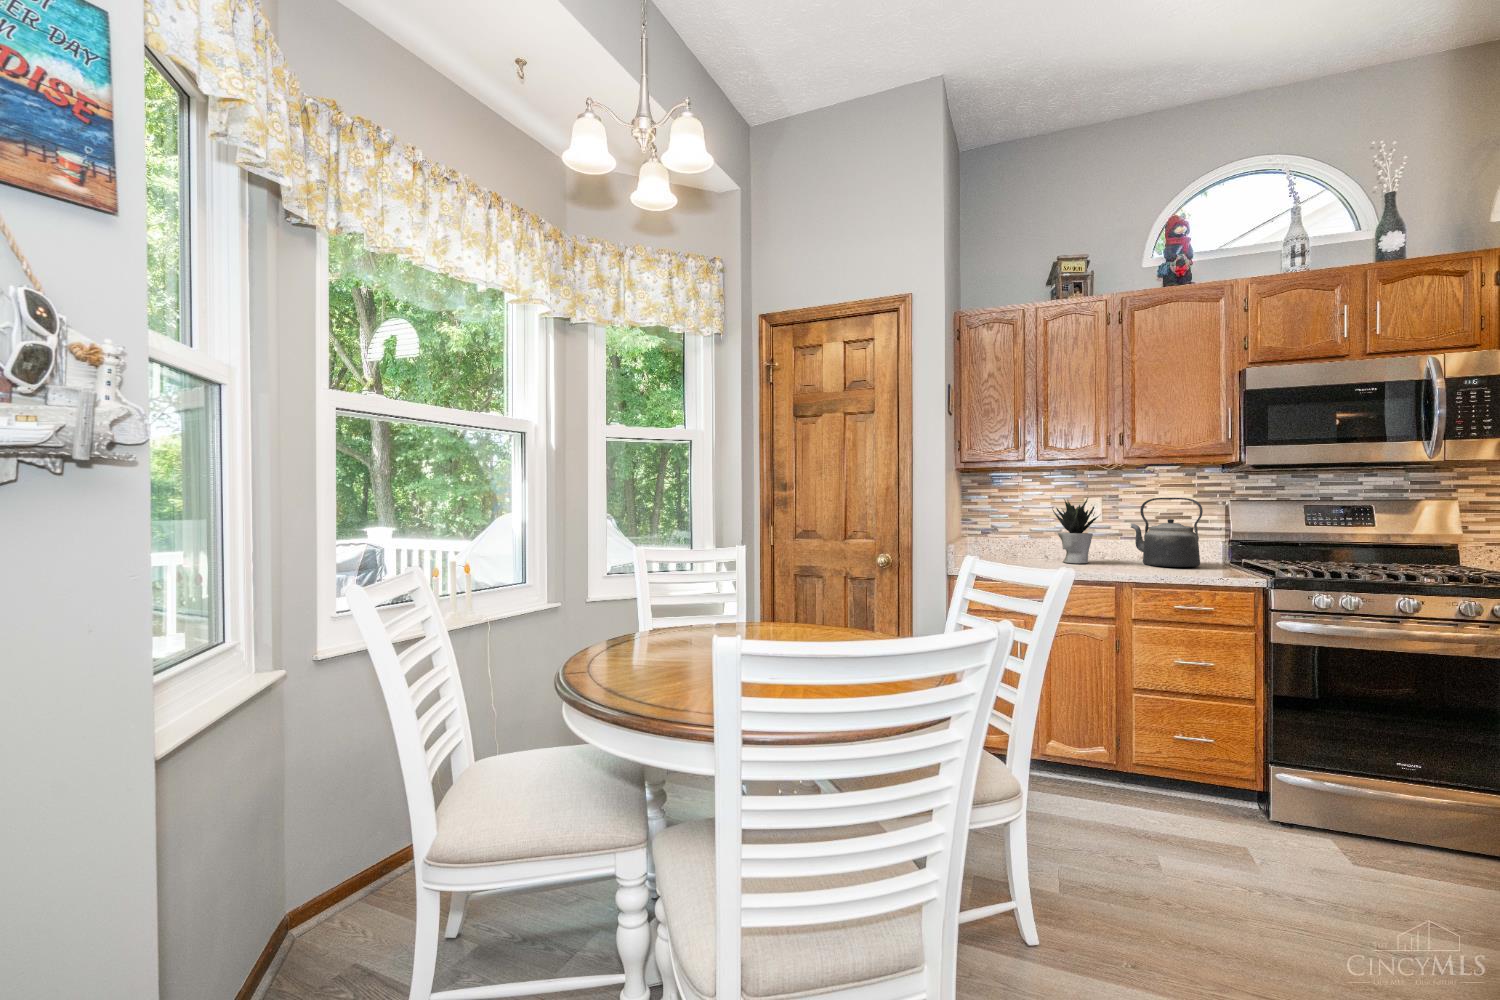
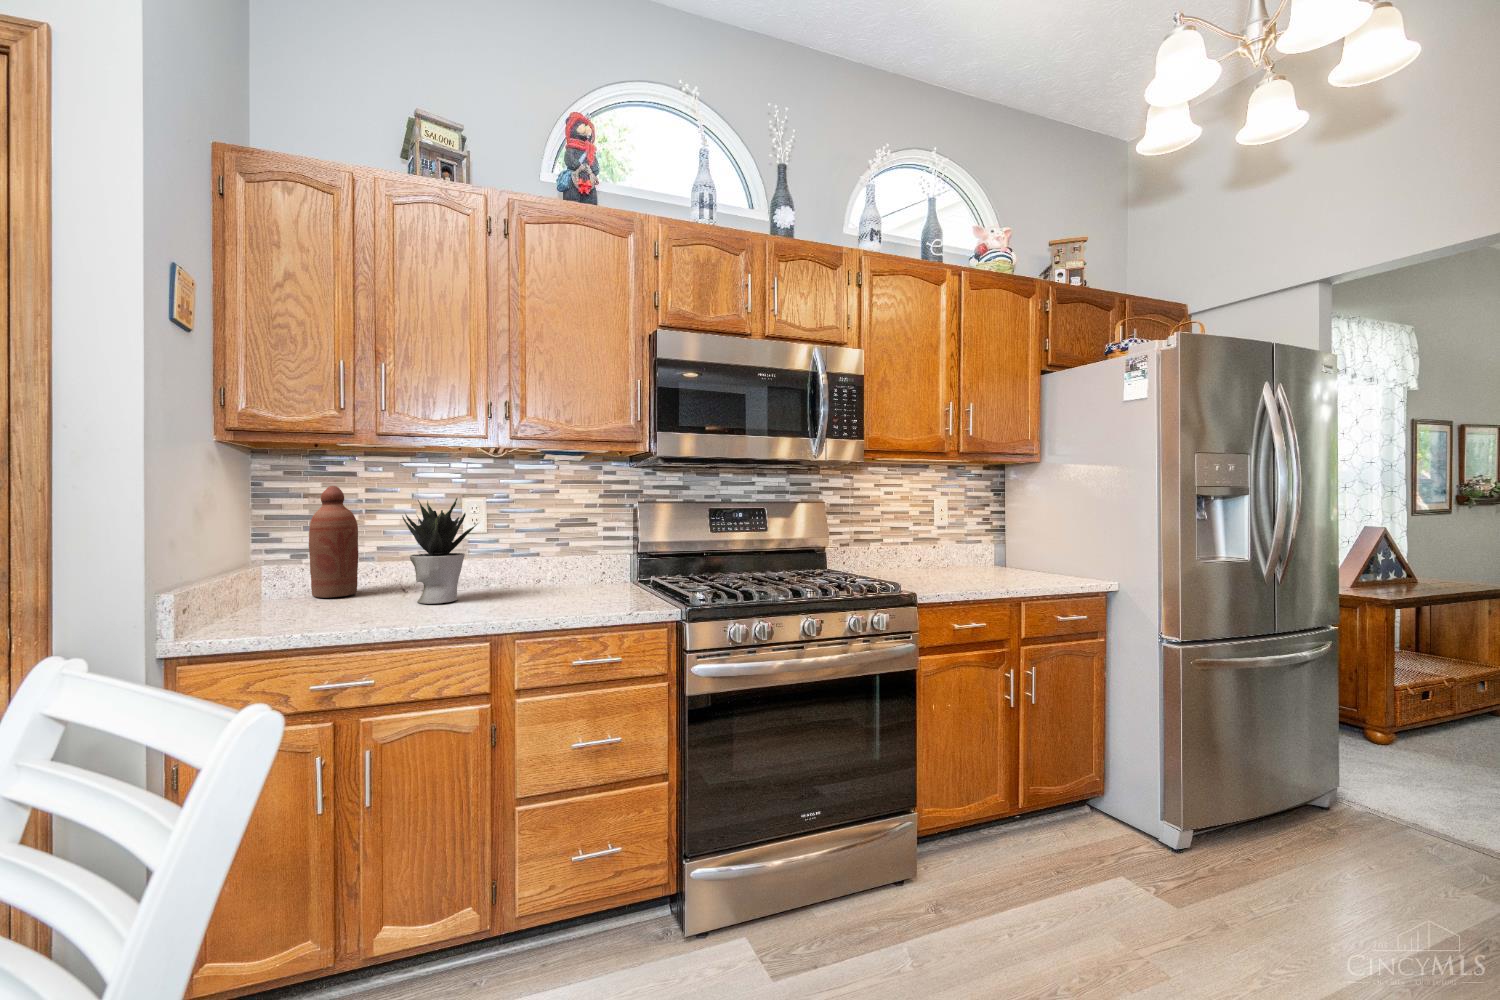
bottle: none [998,491,1024,556] -> present [309,486,358,598]
kettle: present [1131,498,1203,567] -> none [521,498,609,596]

